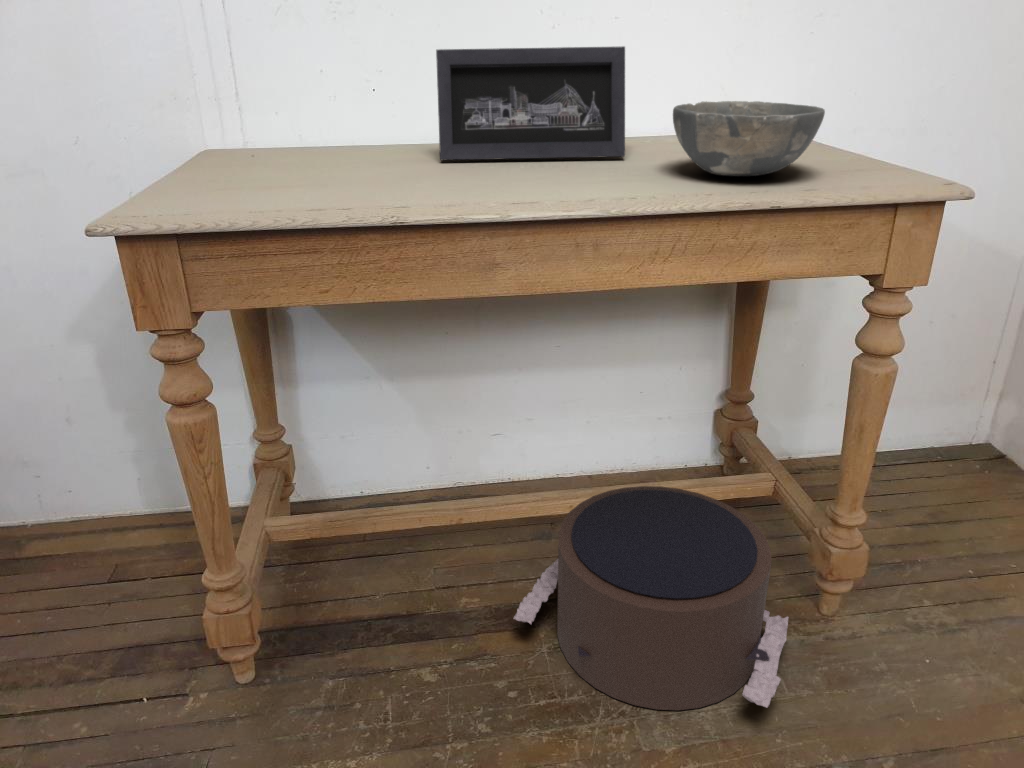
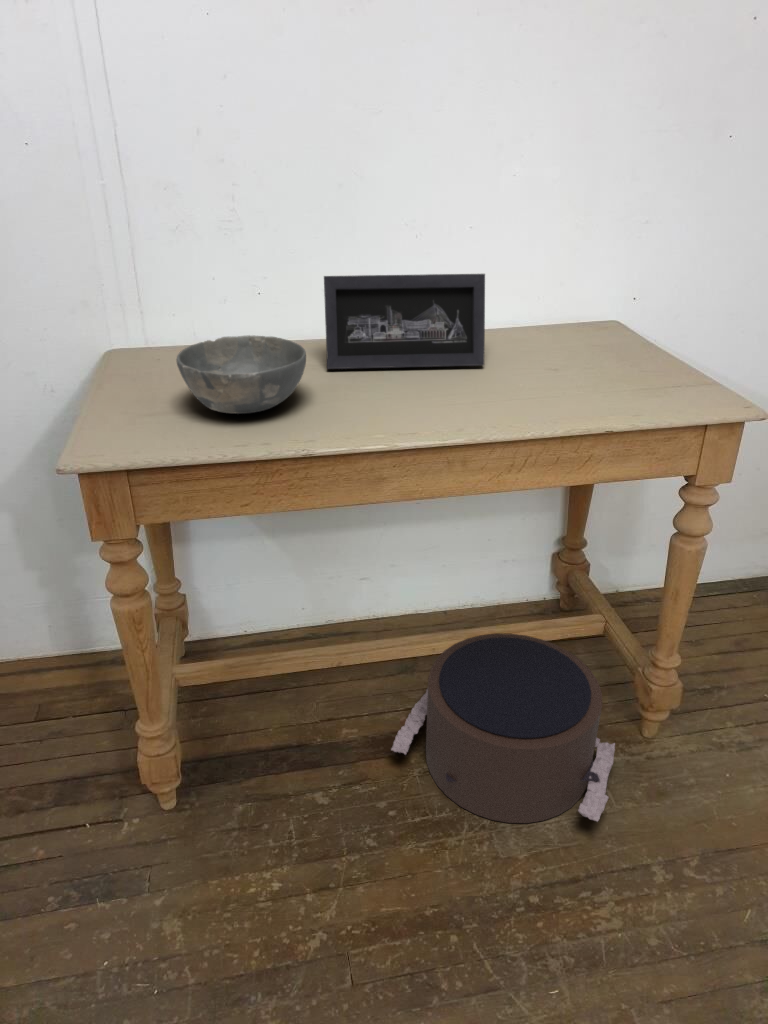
bowl: present [673,101,825,176] -> present [176,335,306,414]

